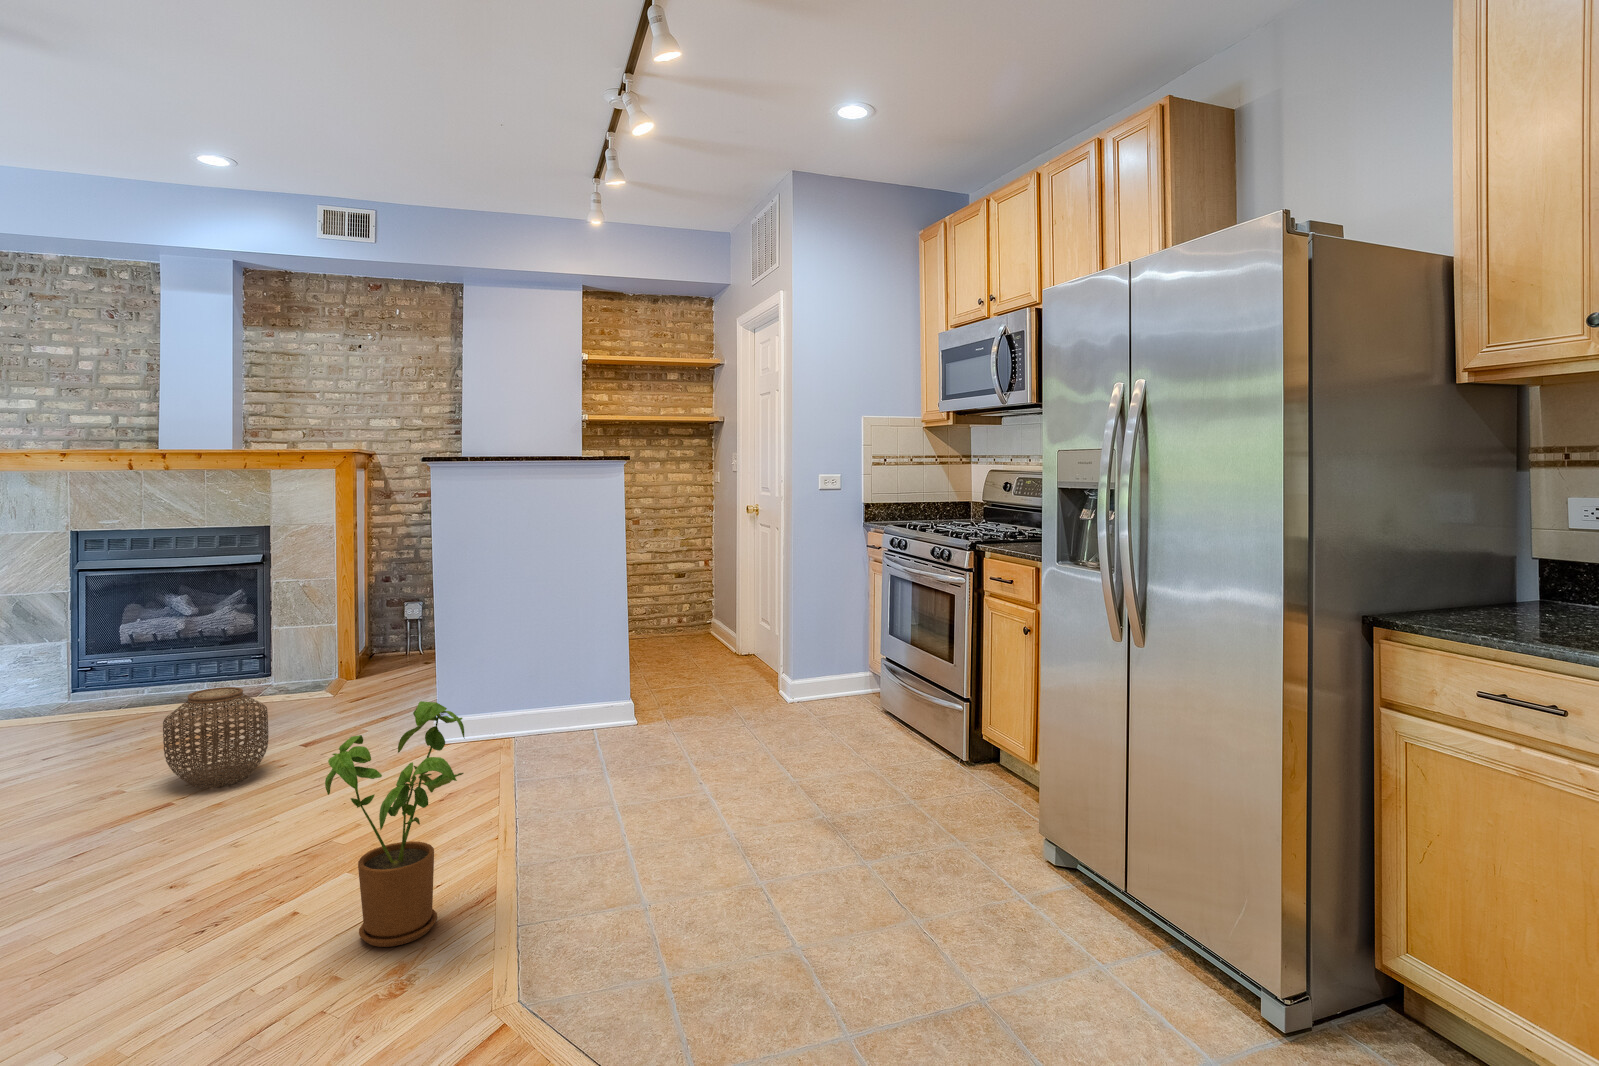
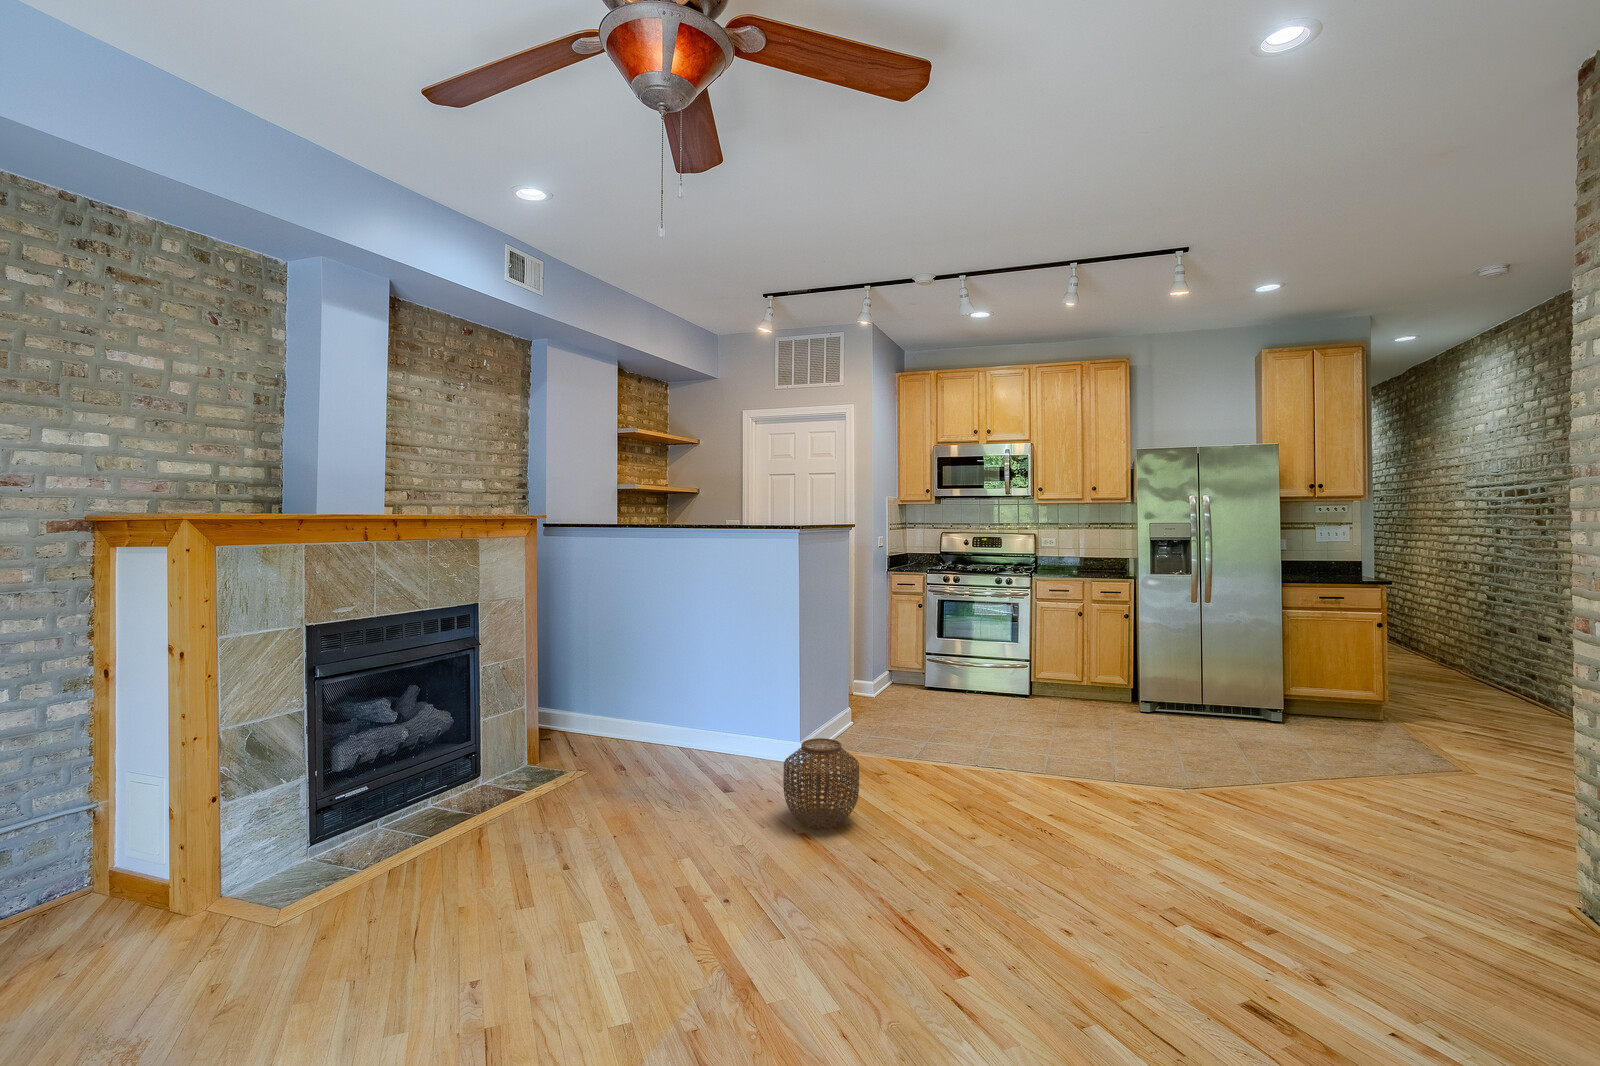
house plant: present [325,701,464,947] -> none [1116,677,1188,810]

